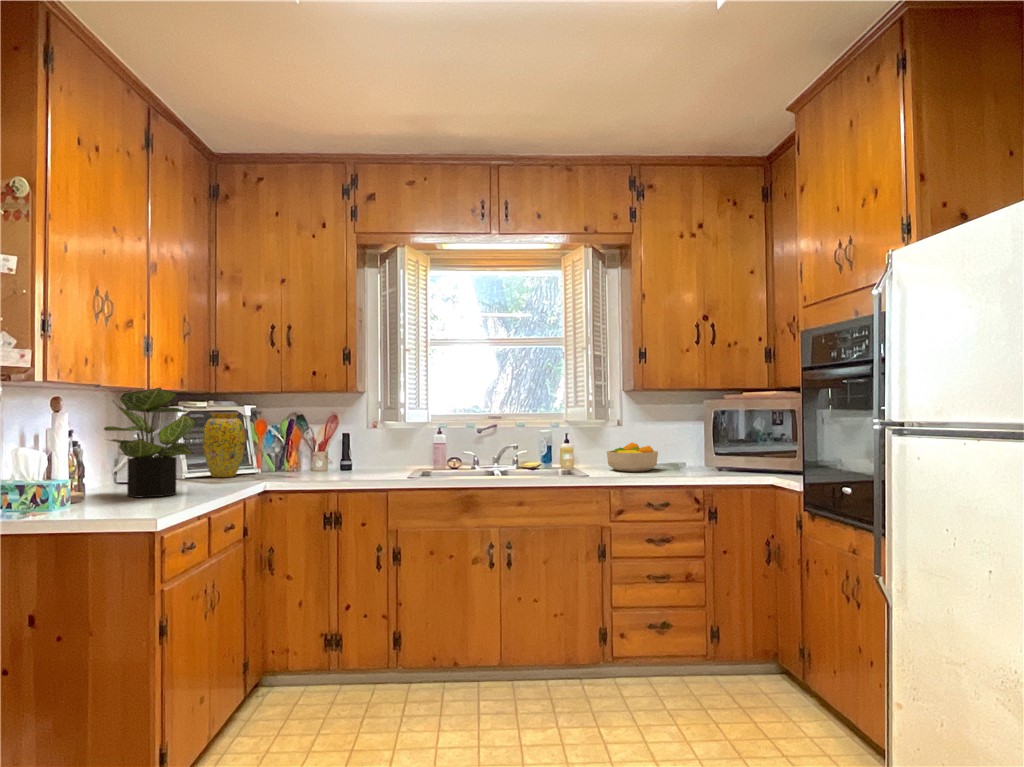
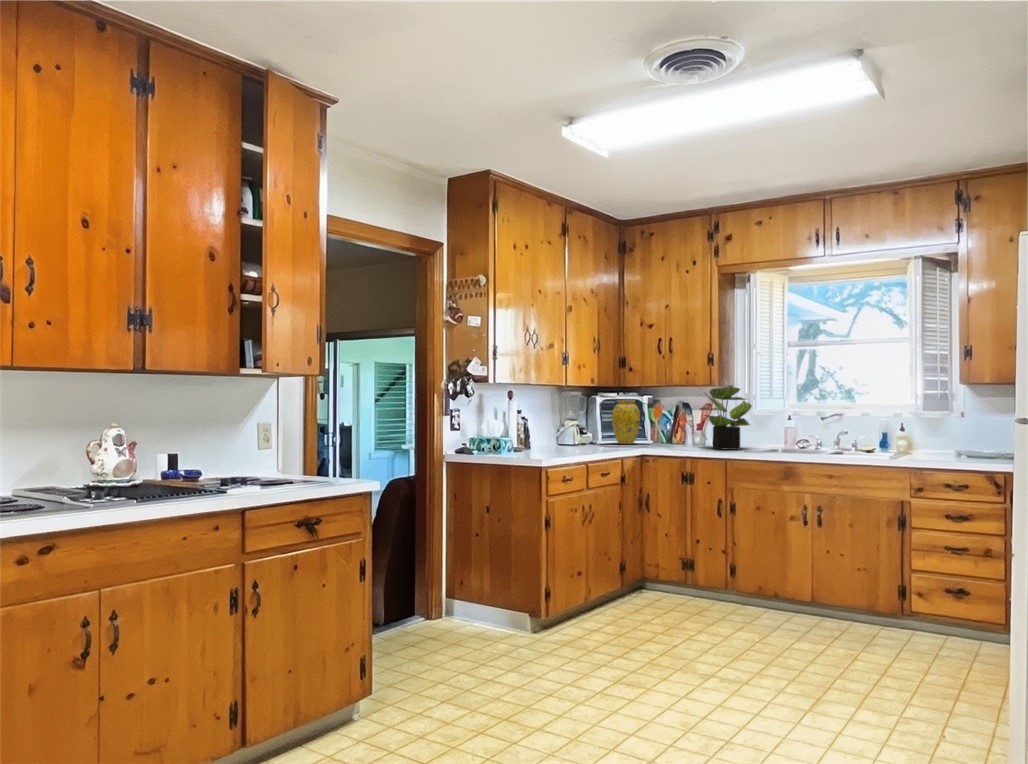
potted plant: present [104,388,197,497] -> present [700,386,752,450]
fruit bowl: present [607,442,658,472] -> none [933,432,986,459]

